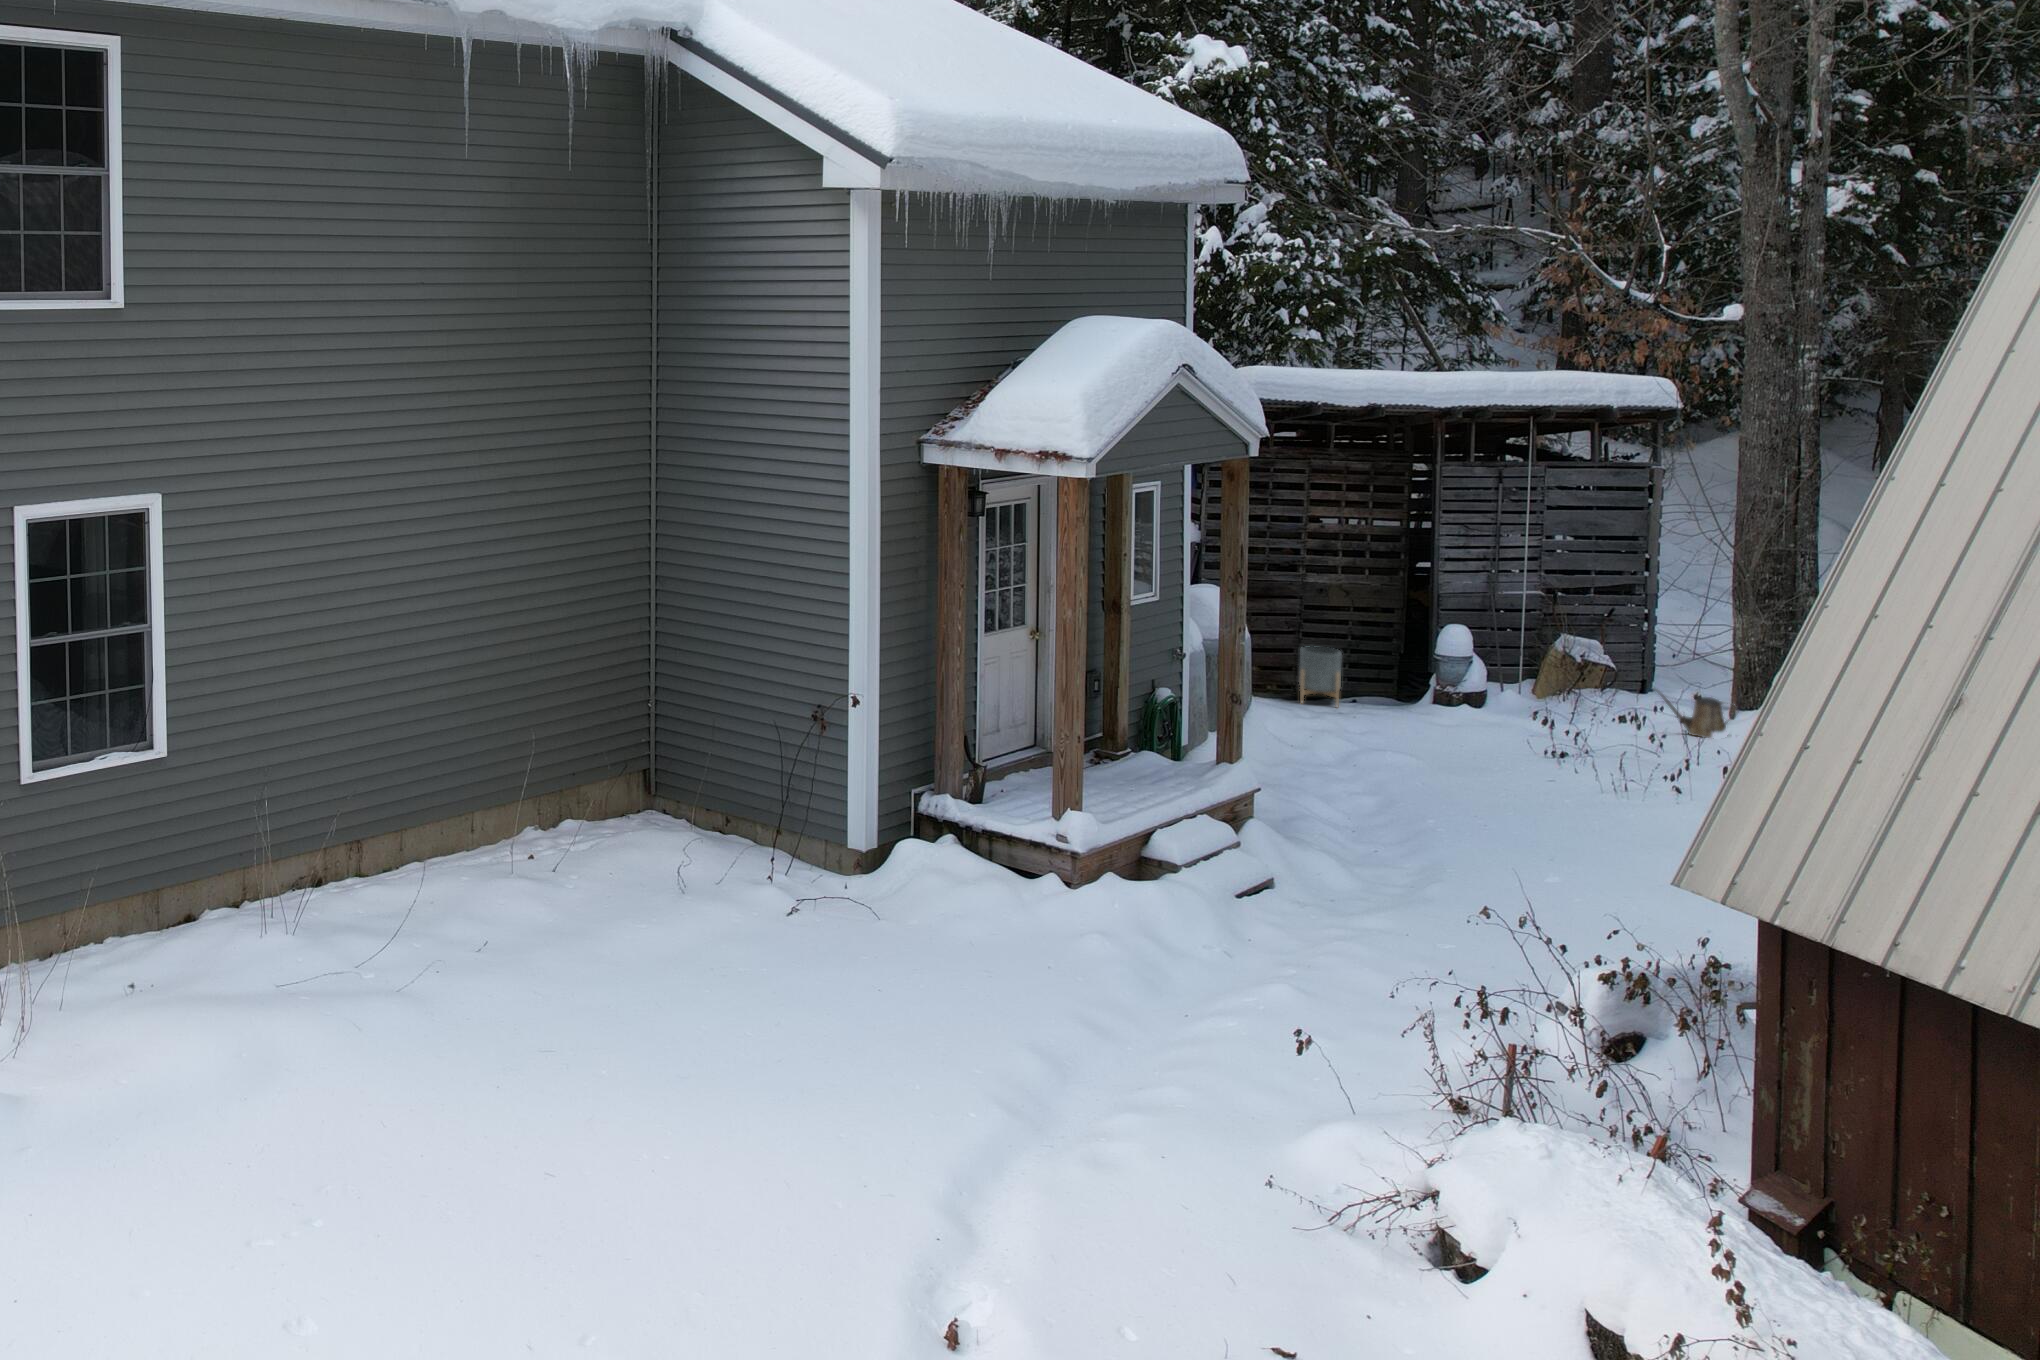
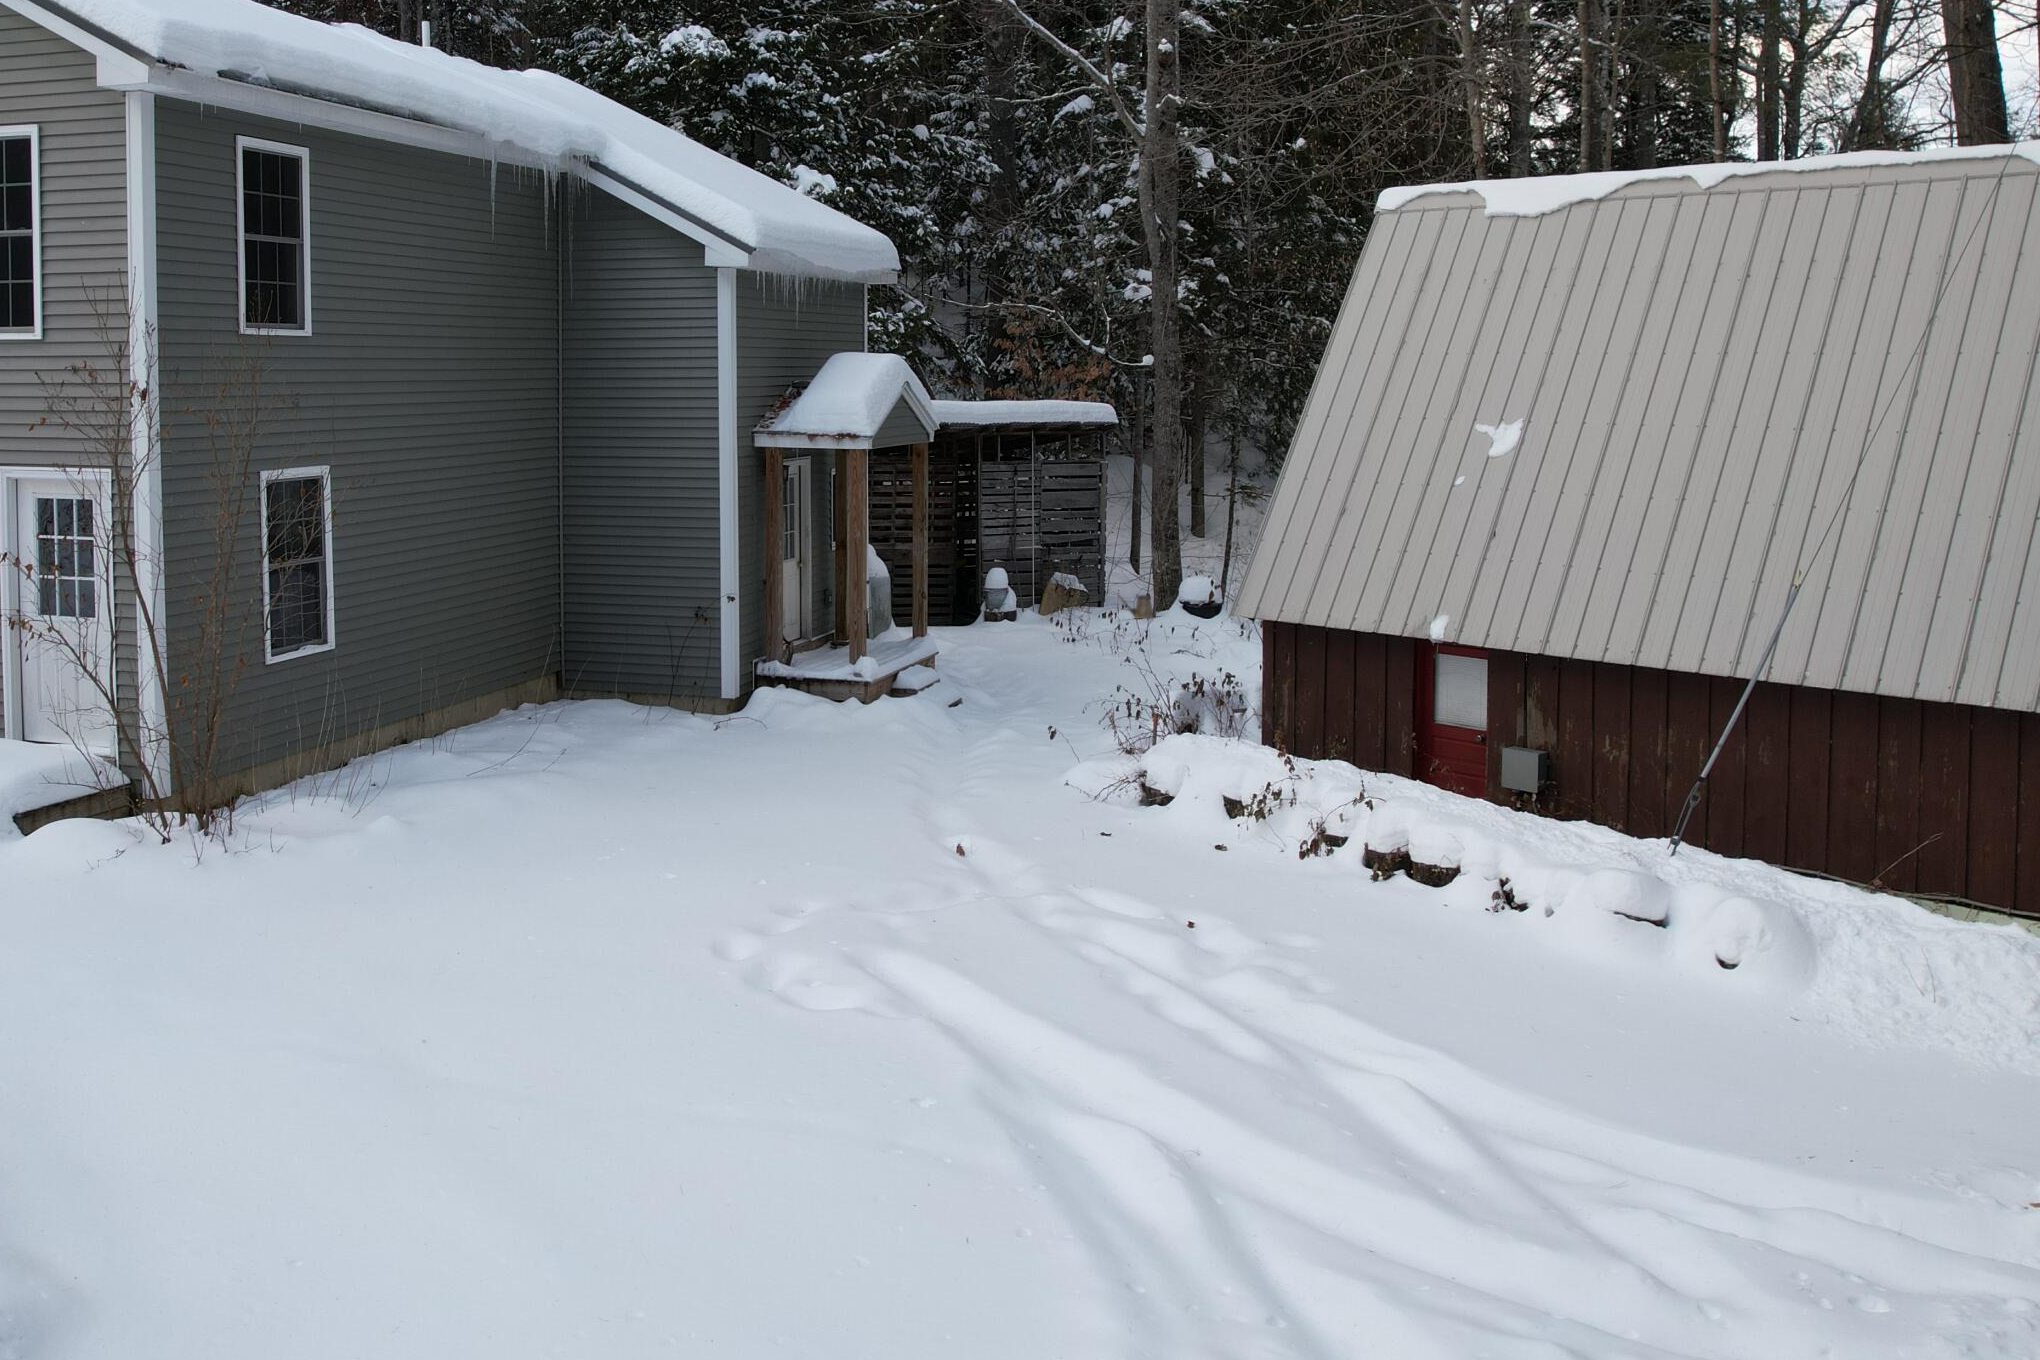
planter: present [1299,646,1342,707] -> none [906,595,932,634]

